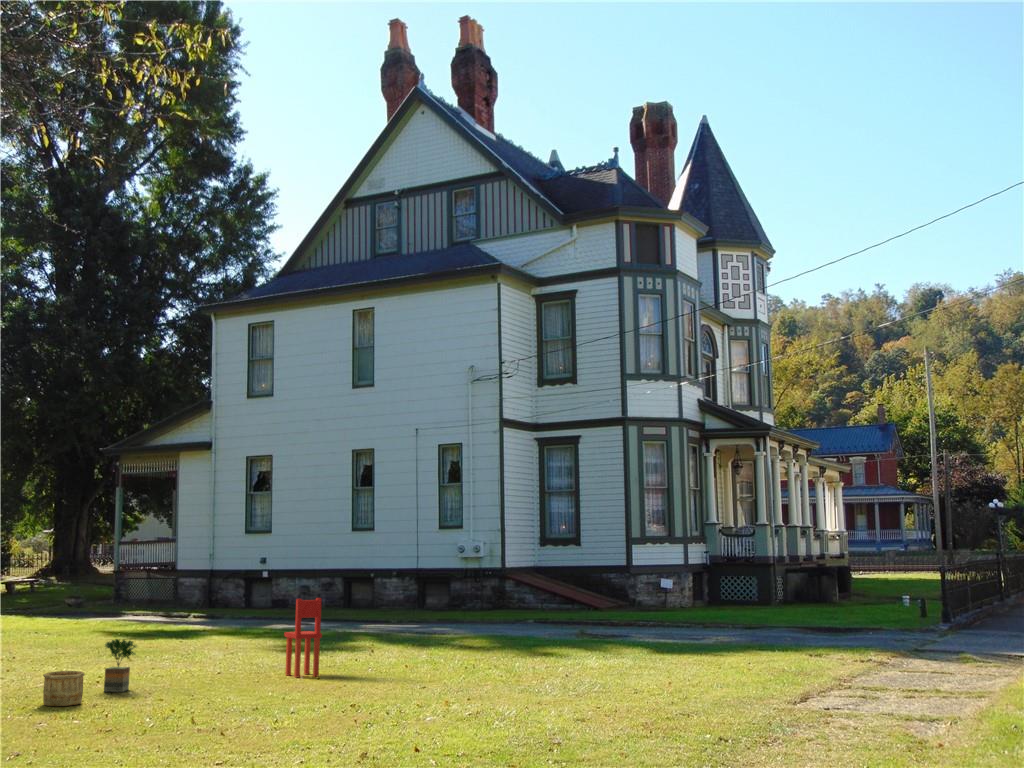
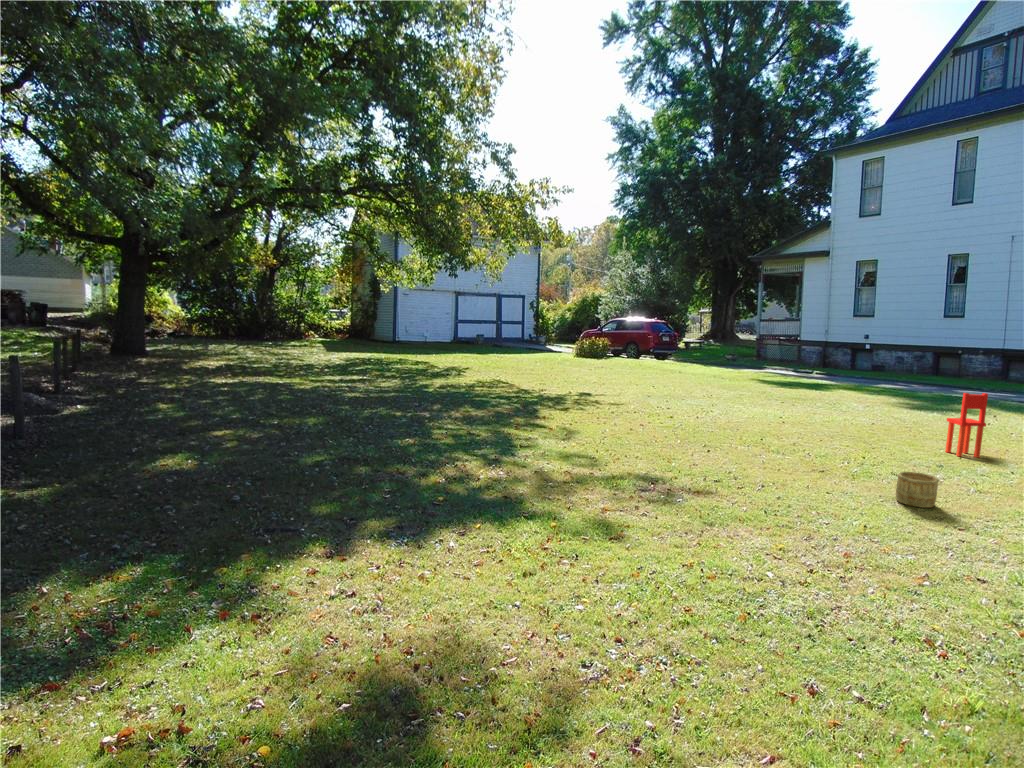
potted tree: present [104,639,137,692] -> none [801,415,828,455]
wooden bucket: present [43,671,85,706] -> present [896,472,939,508]

